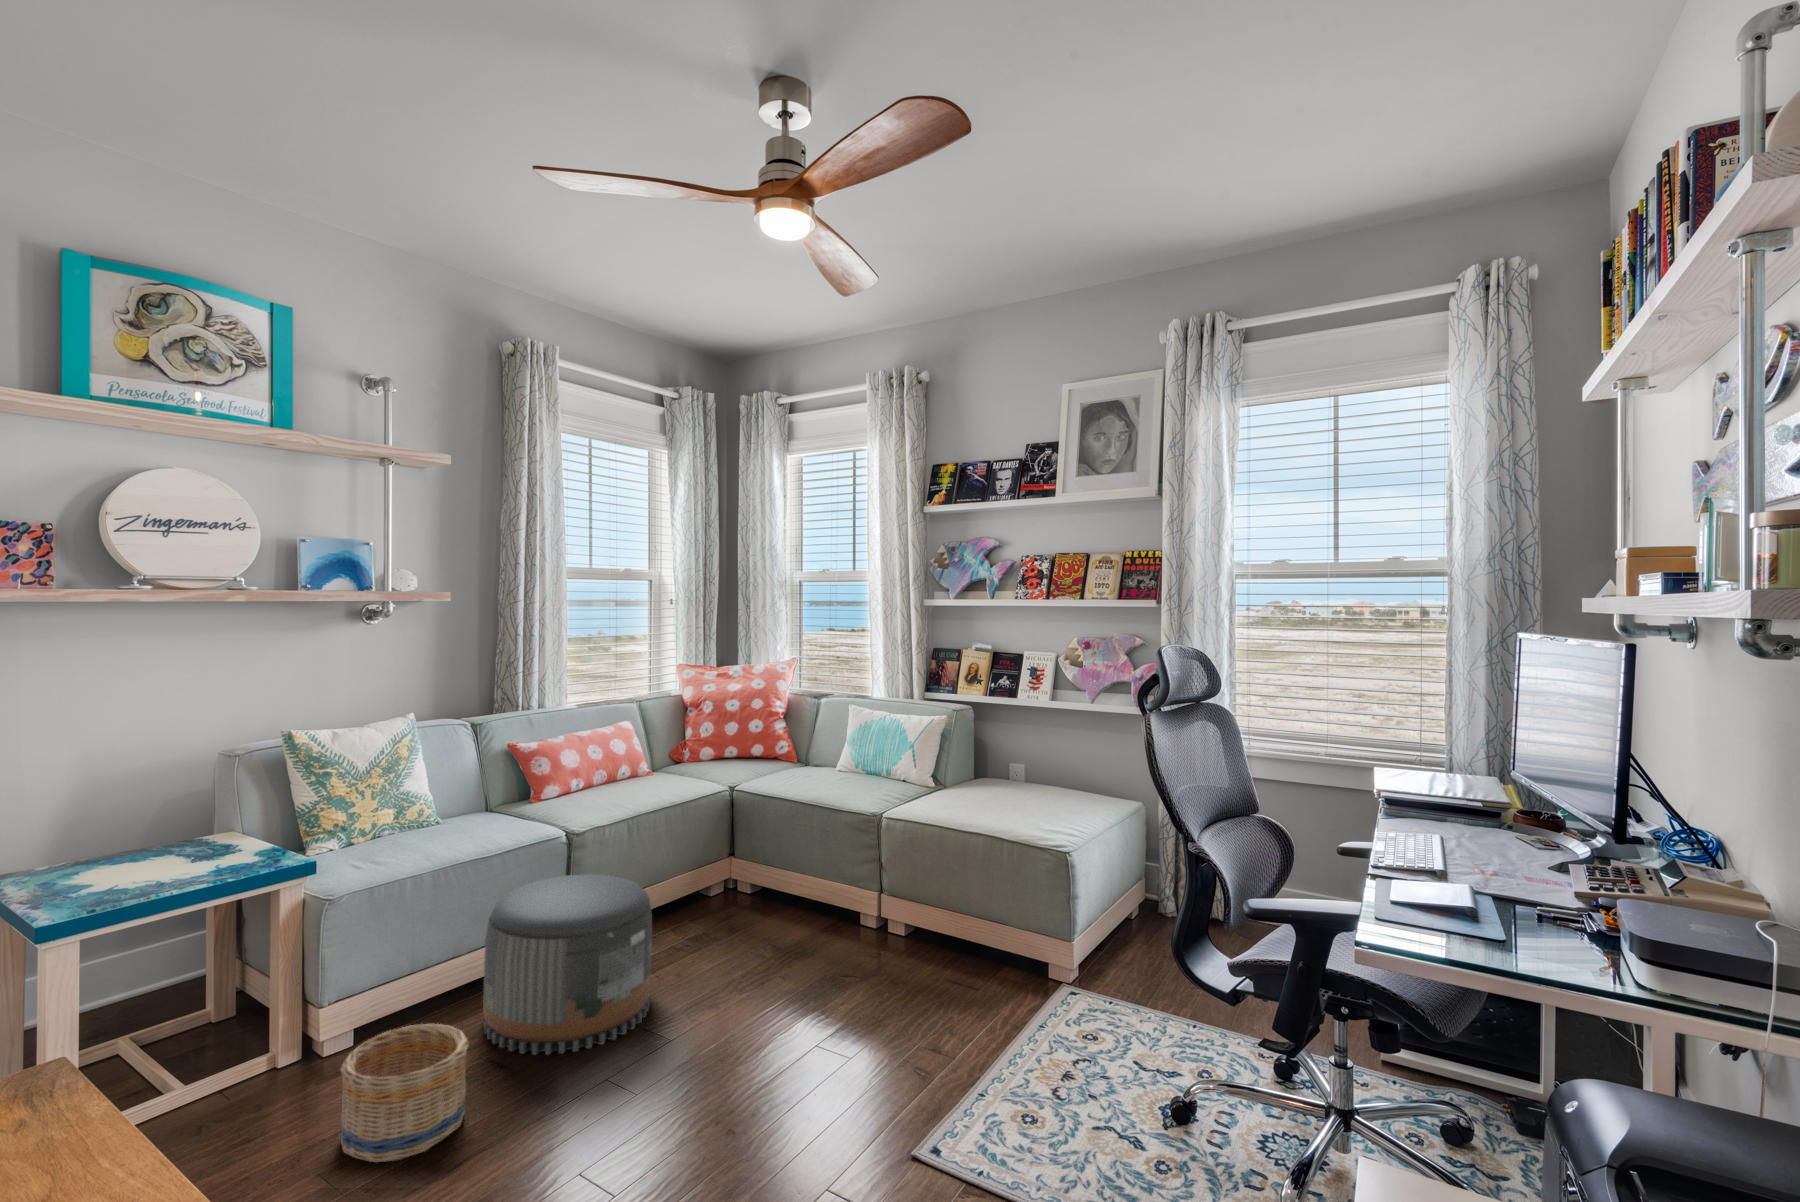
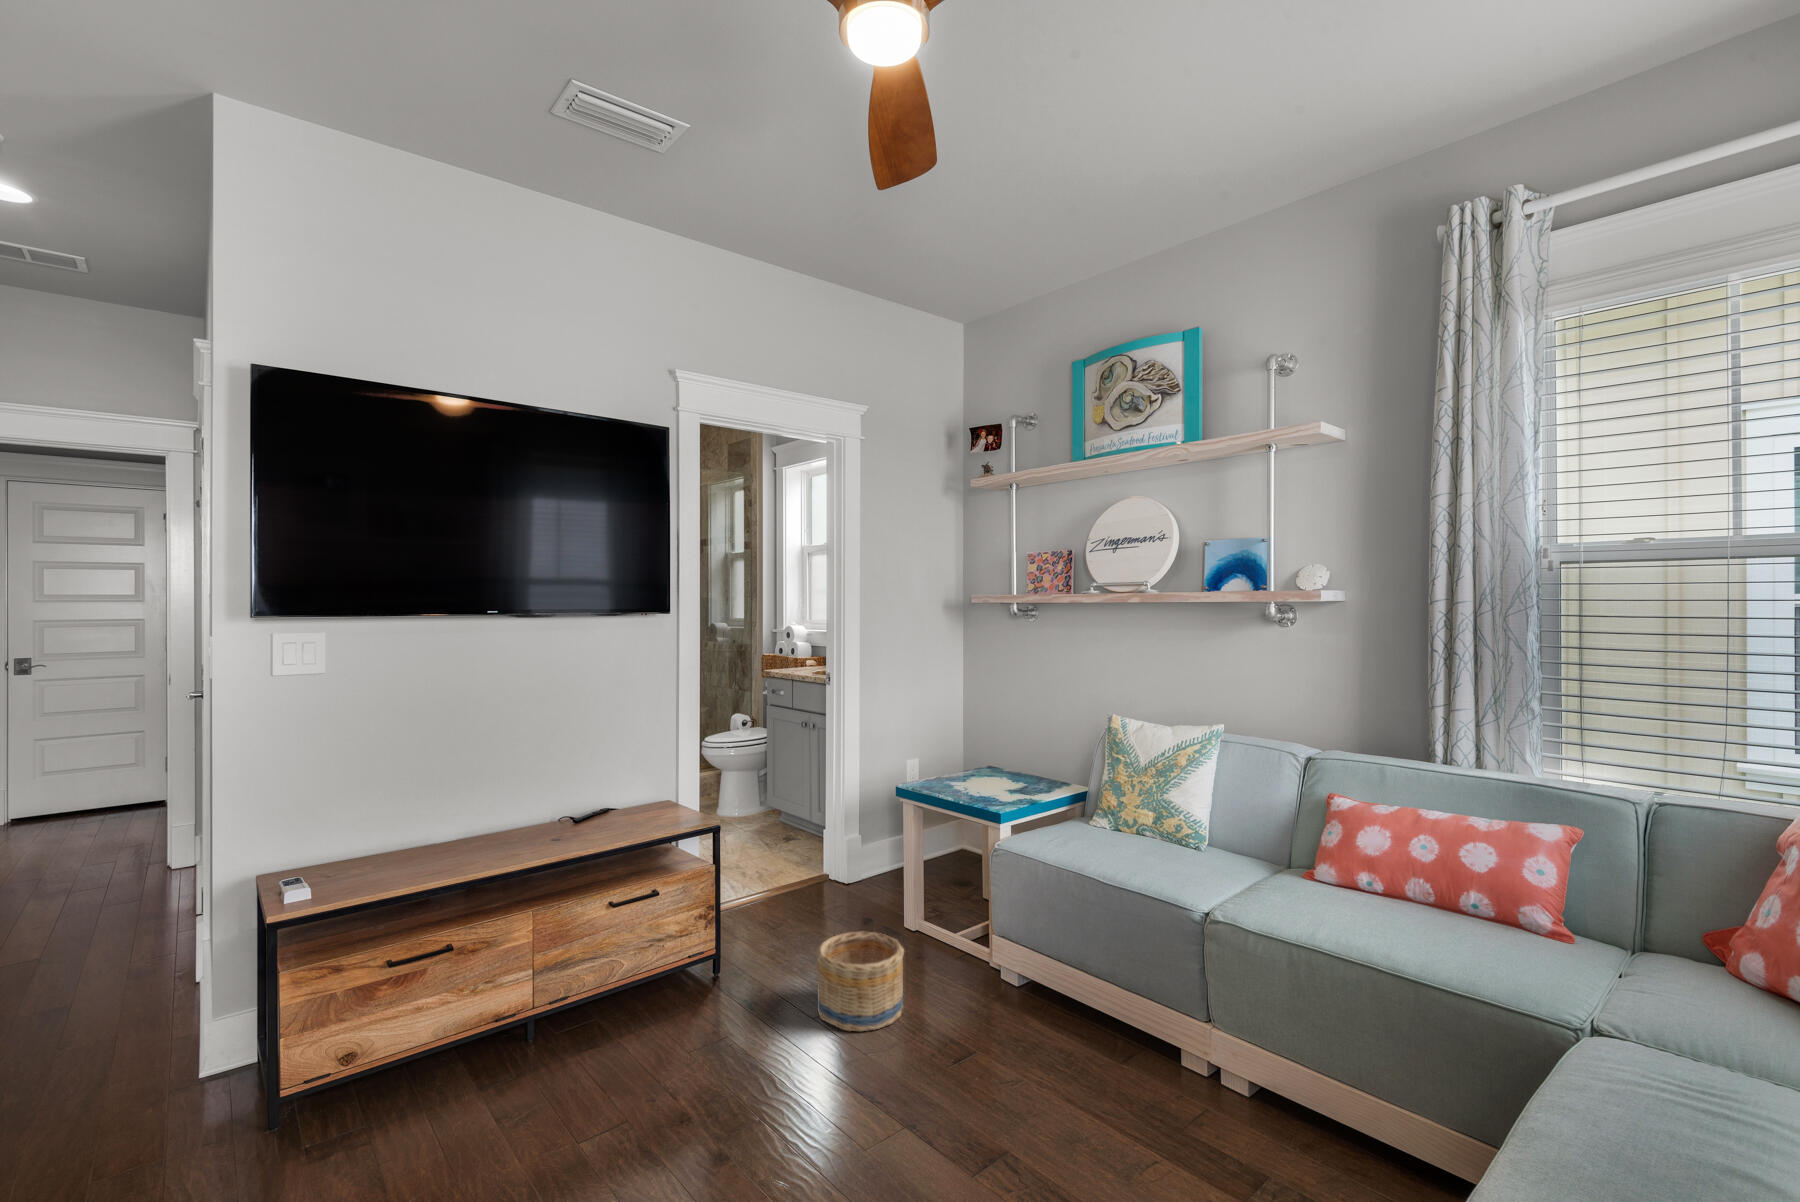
pouf: present [483,874,652,1055] -> none [944,914,1136,1145]

